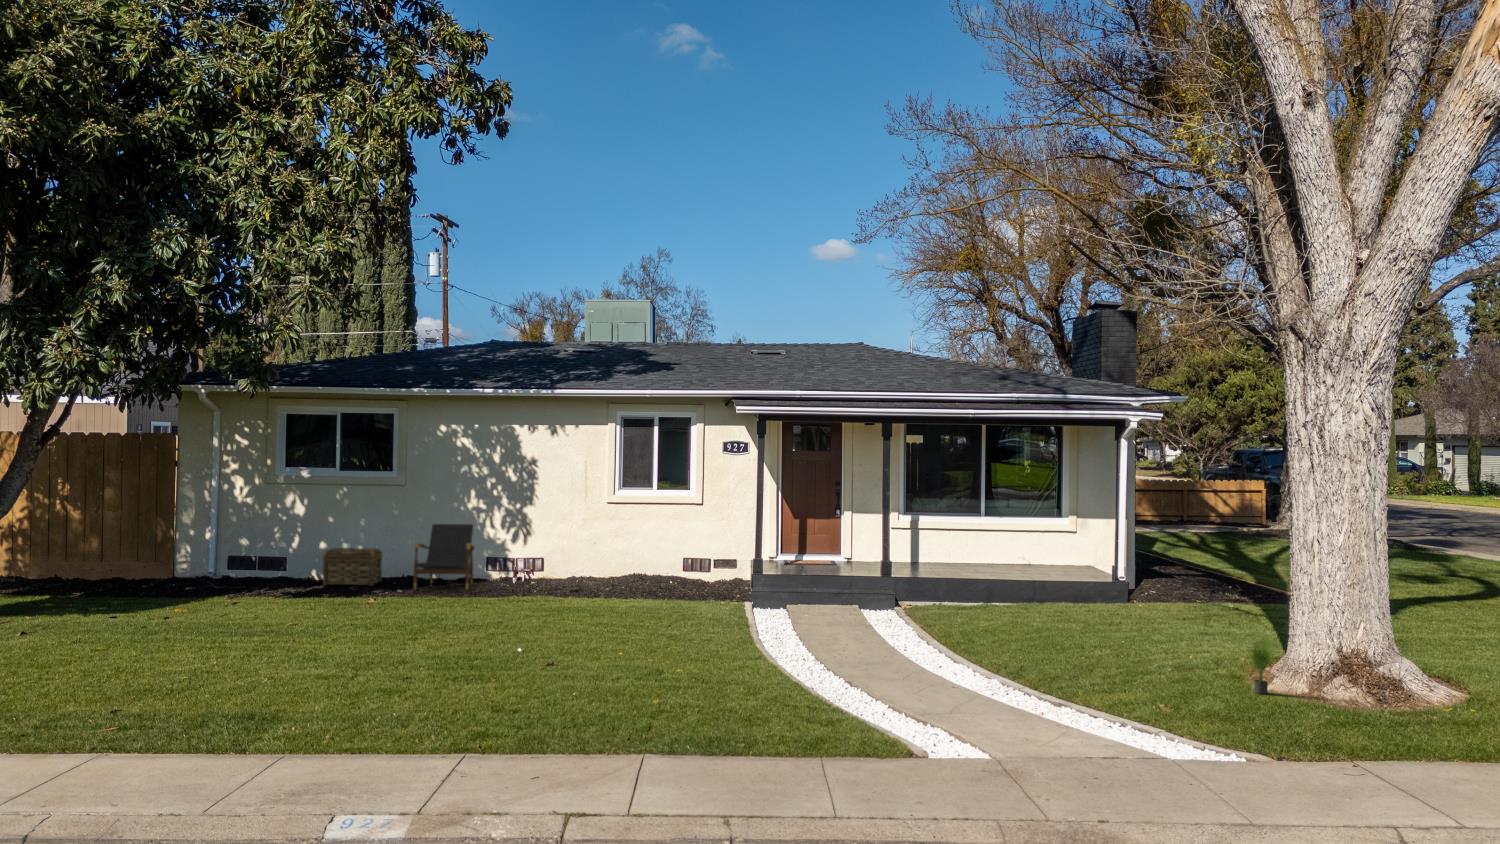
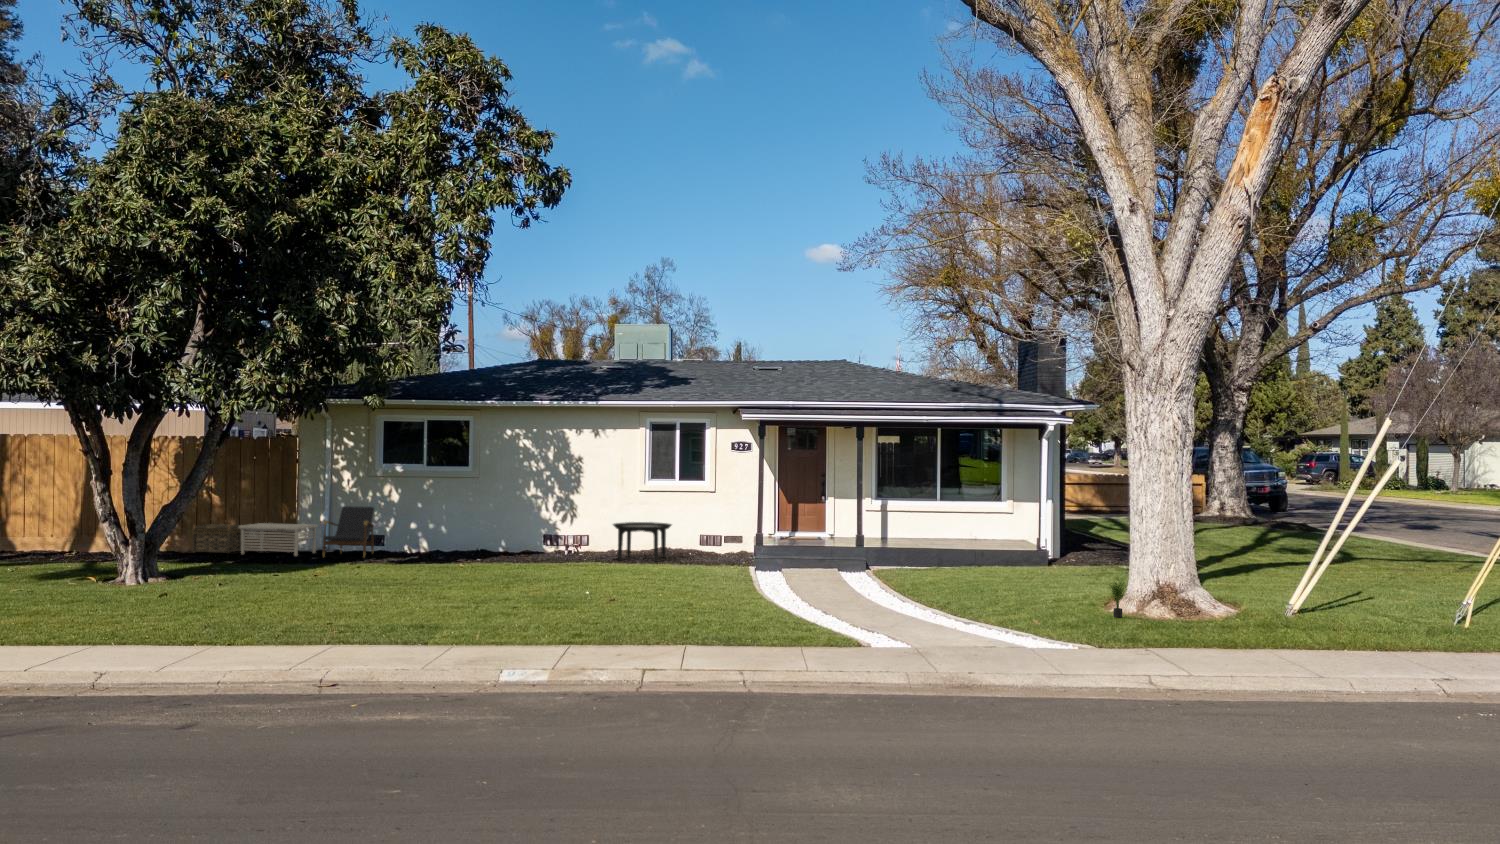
lounge chair: present [413,524,475,590] -> present [323,506,374,557]
storage bench: none [97,541,200,584] -> present [239,523,317,556]
round table: none [572,542,649,595] -> present [613,522,671,562]
basket: present [322,548,383,586] -> present [192,524,241,553]

